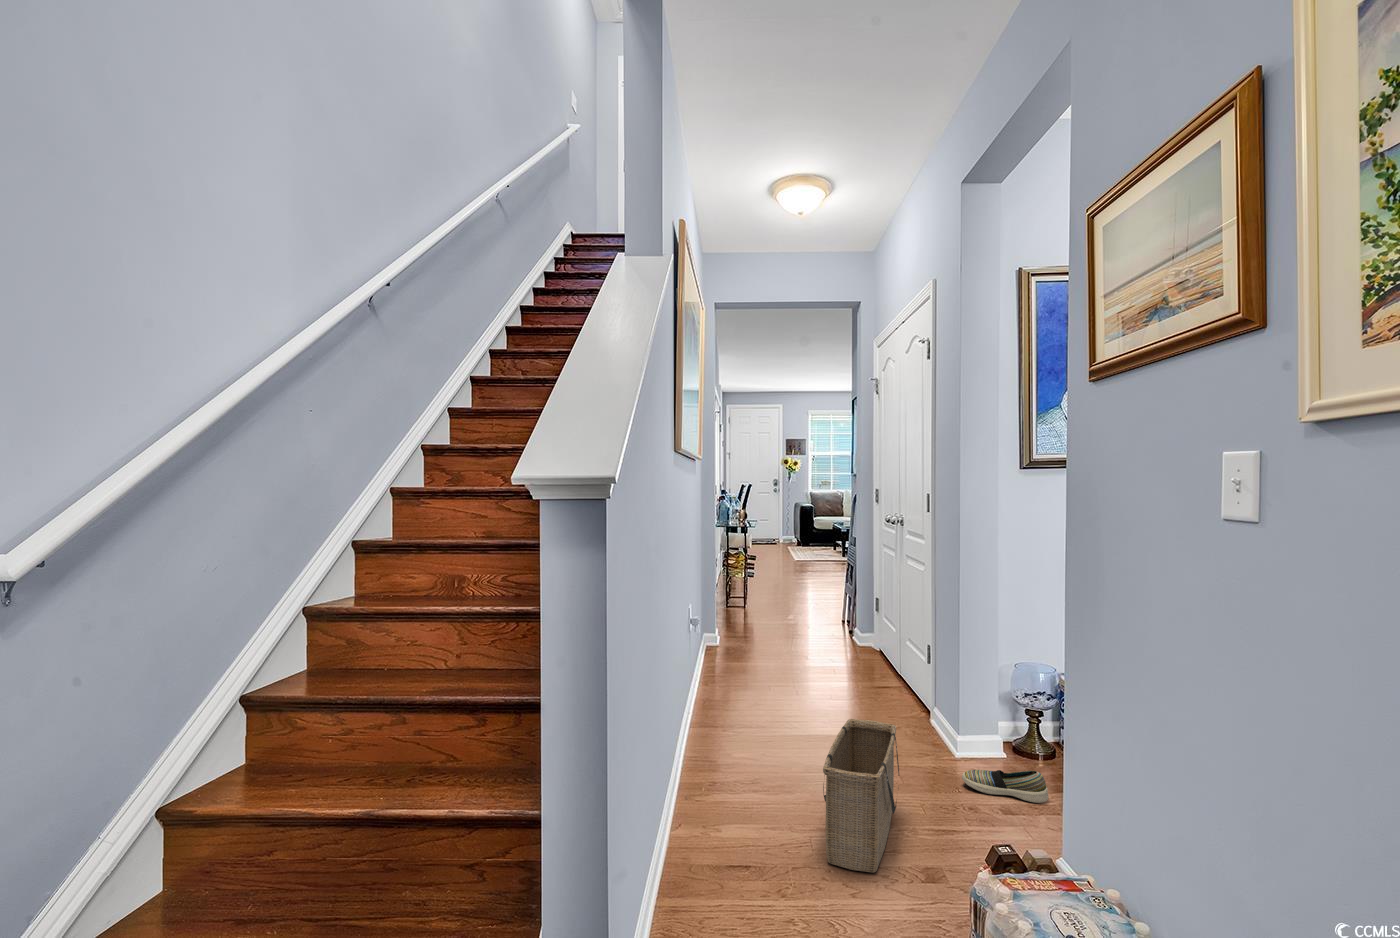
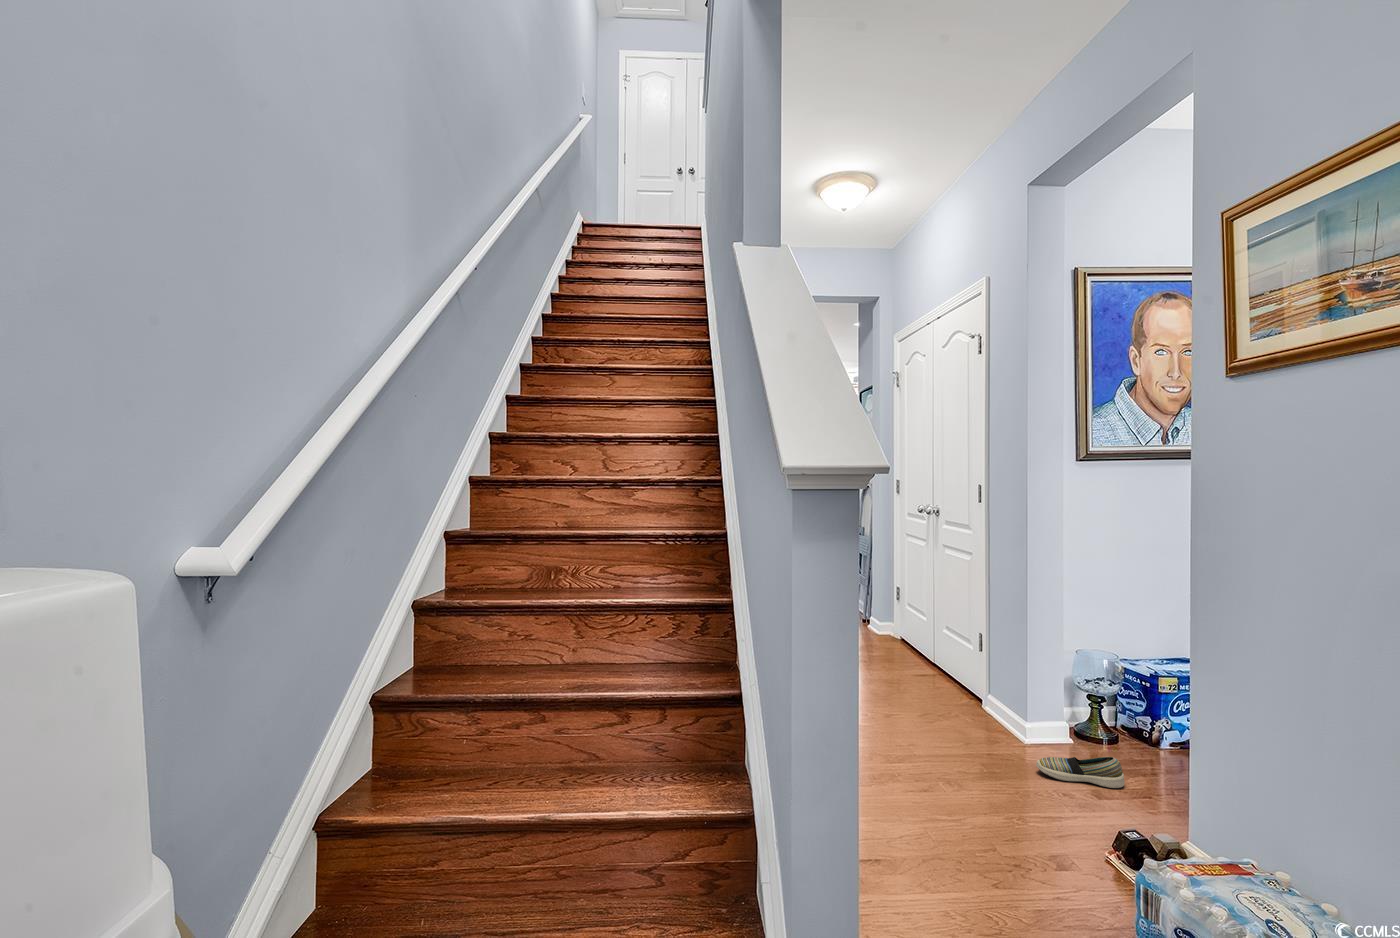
basket: present [823,719,899,872] -> none [925,709,1000,861]

